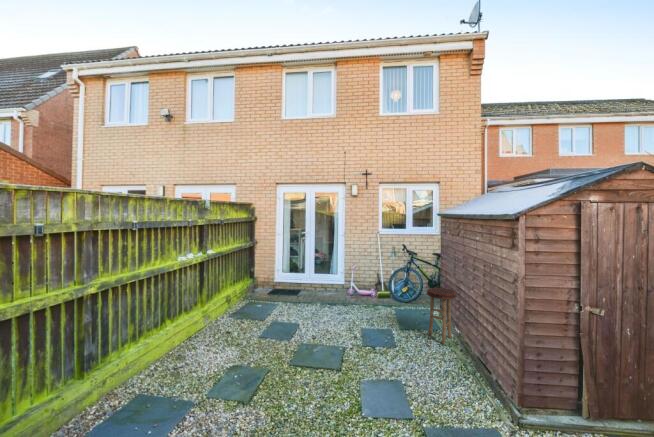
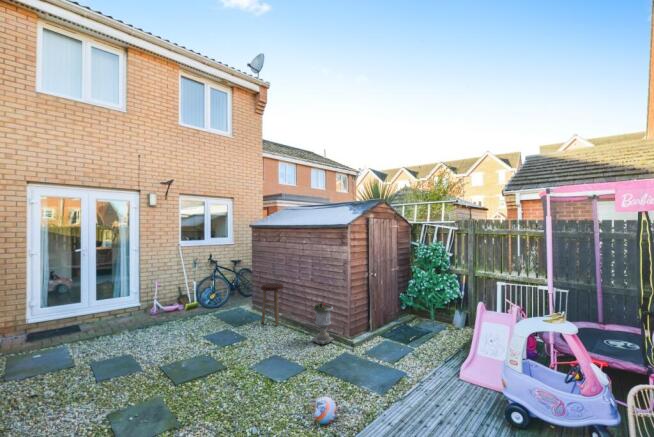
planter: none [462,330,498,398] -> present [313,302,334,345]

